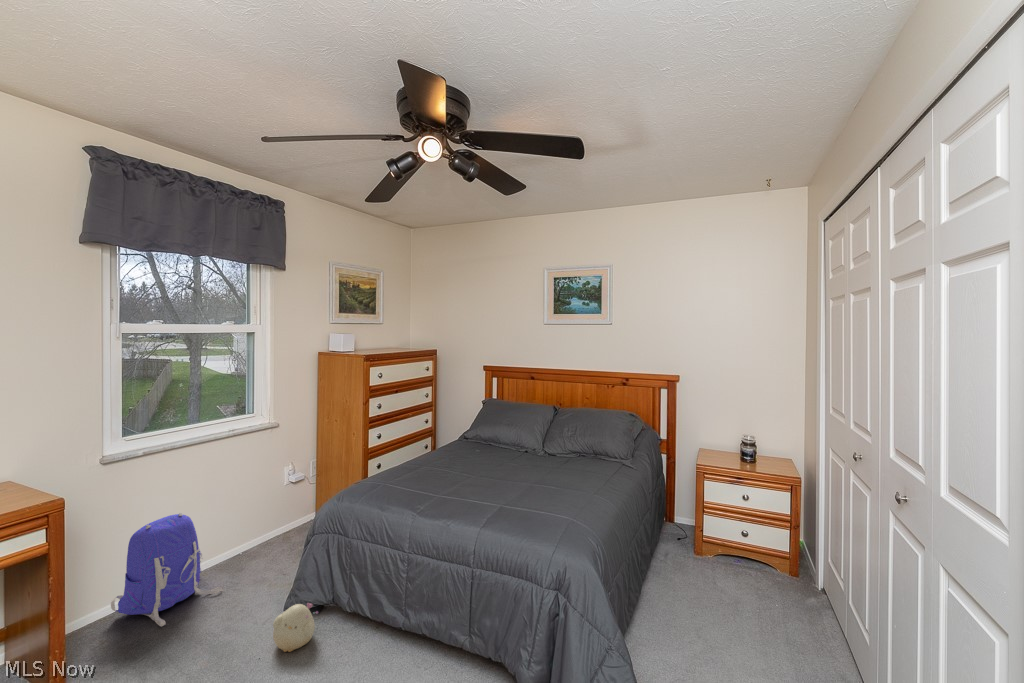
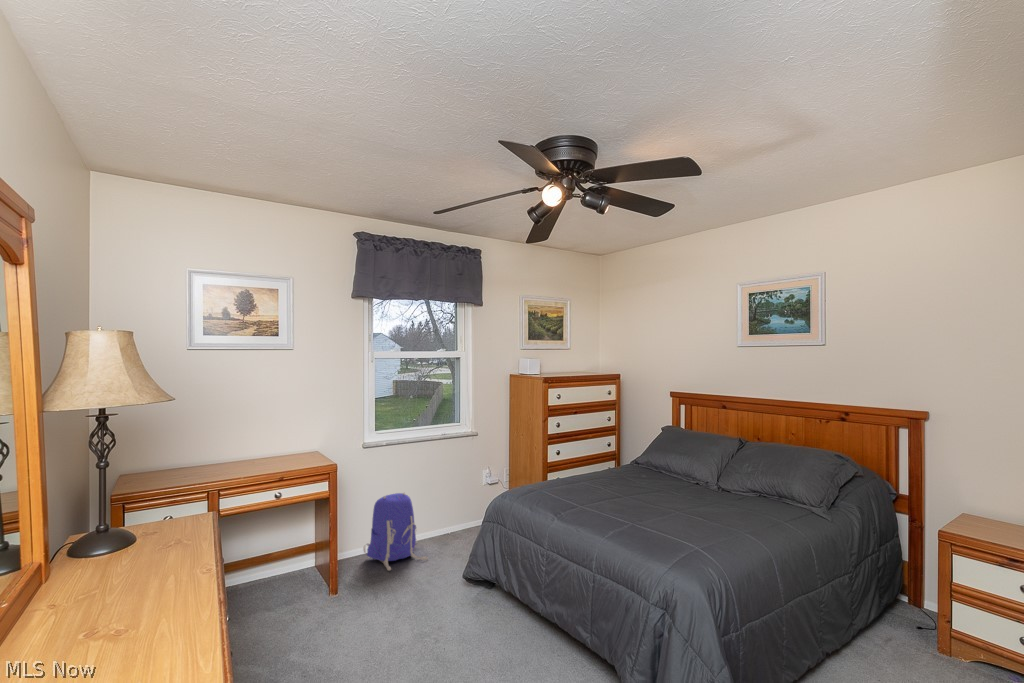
plush toy: present [273,603,318,652] -> none [451,574,482,609]

